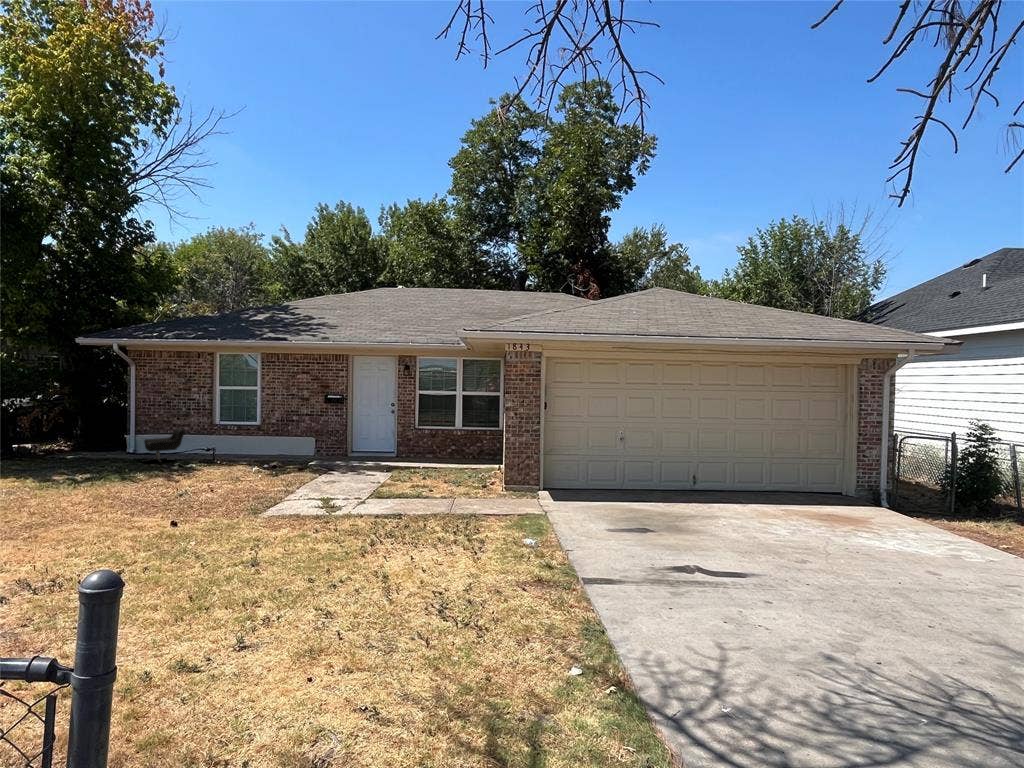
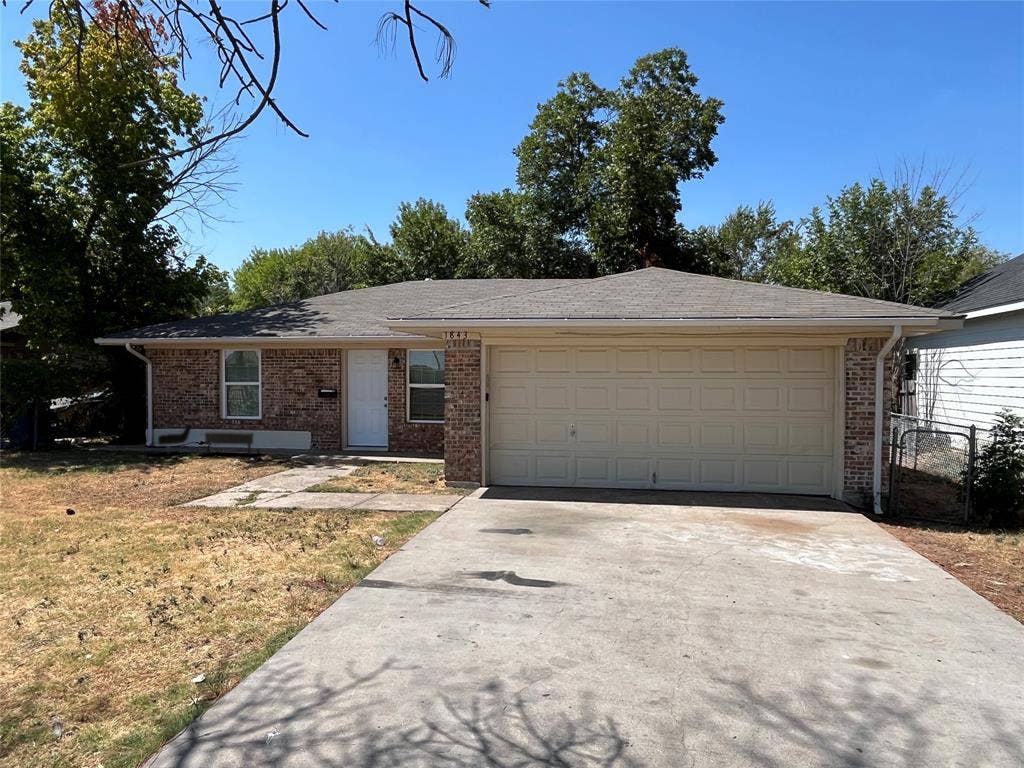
bench: none [202,436,262,462] -> present [205,431,260,455]

